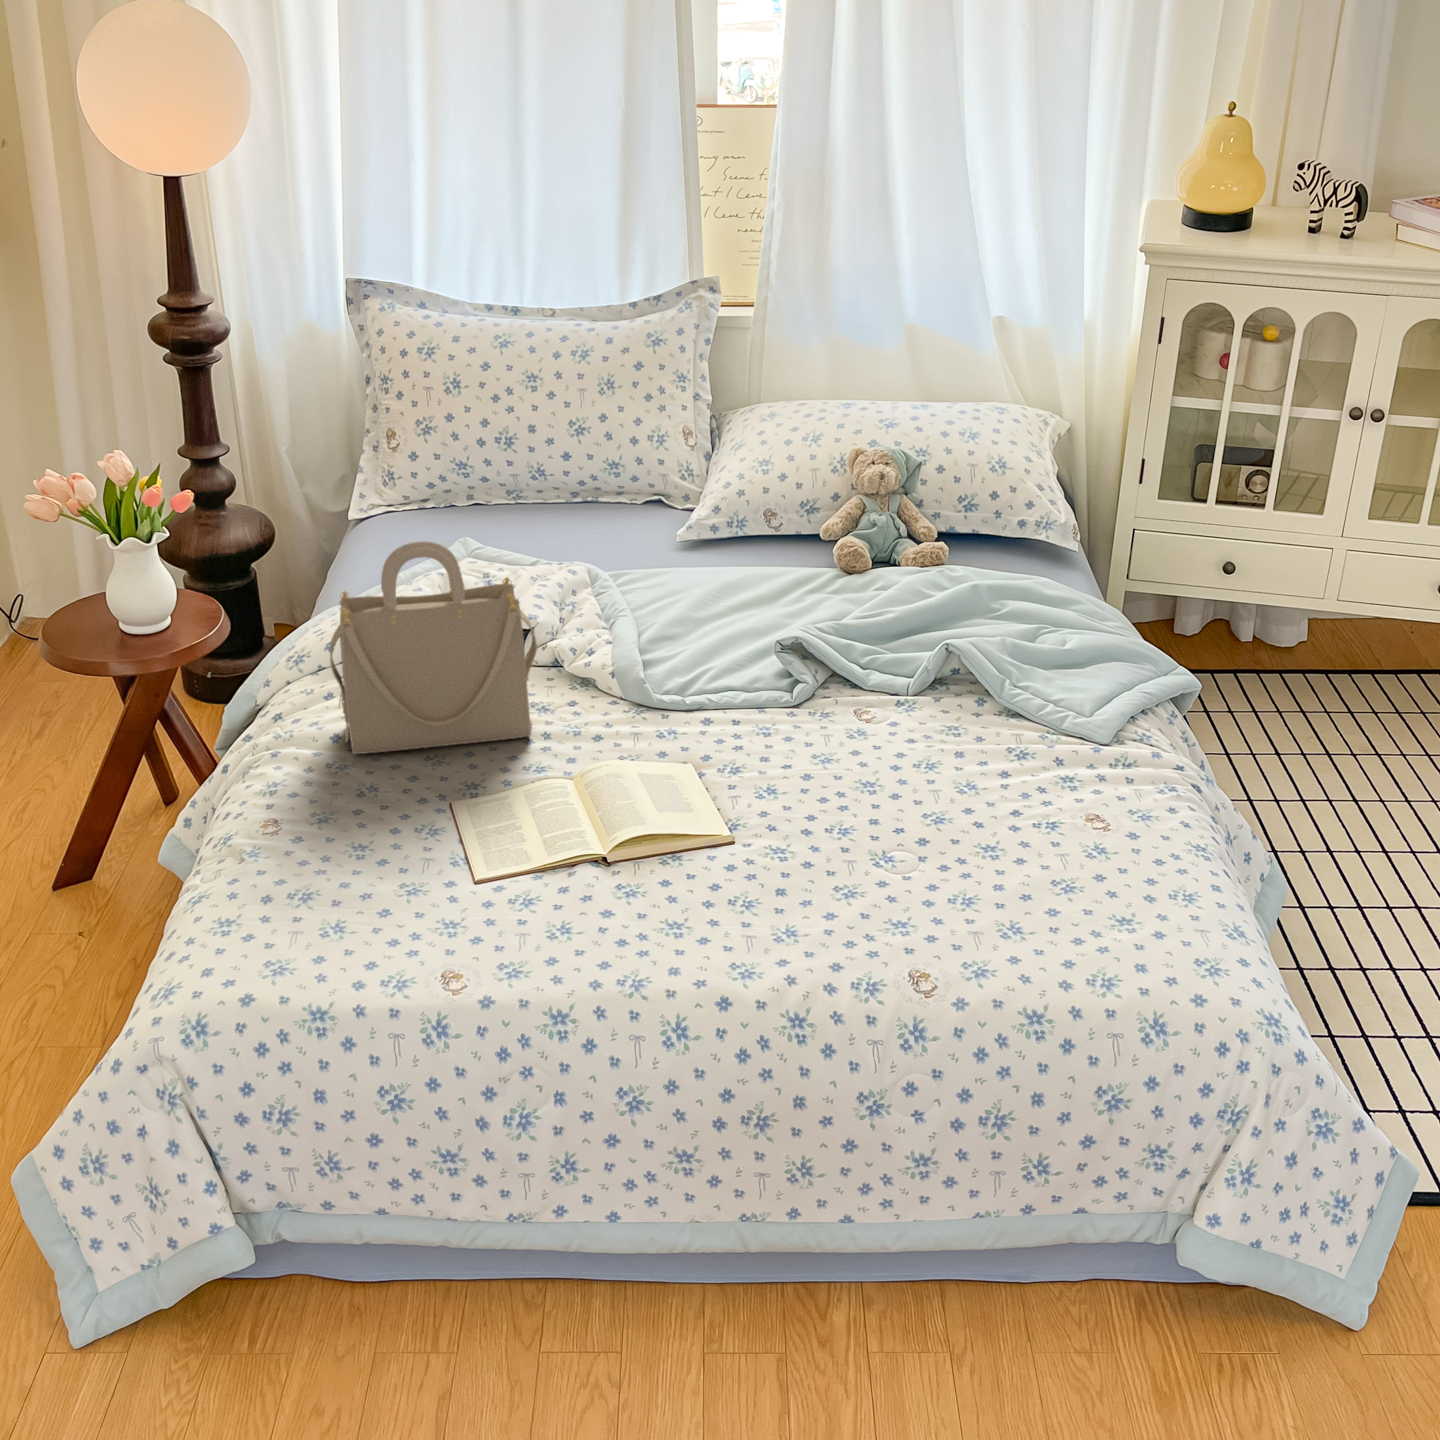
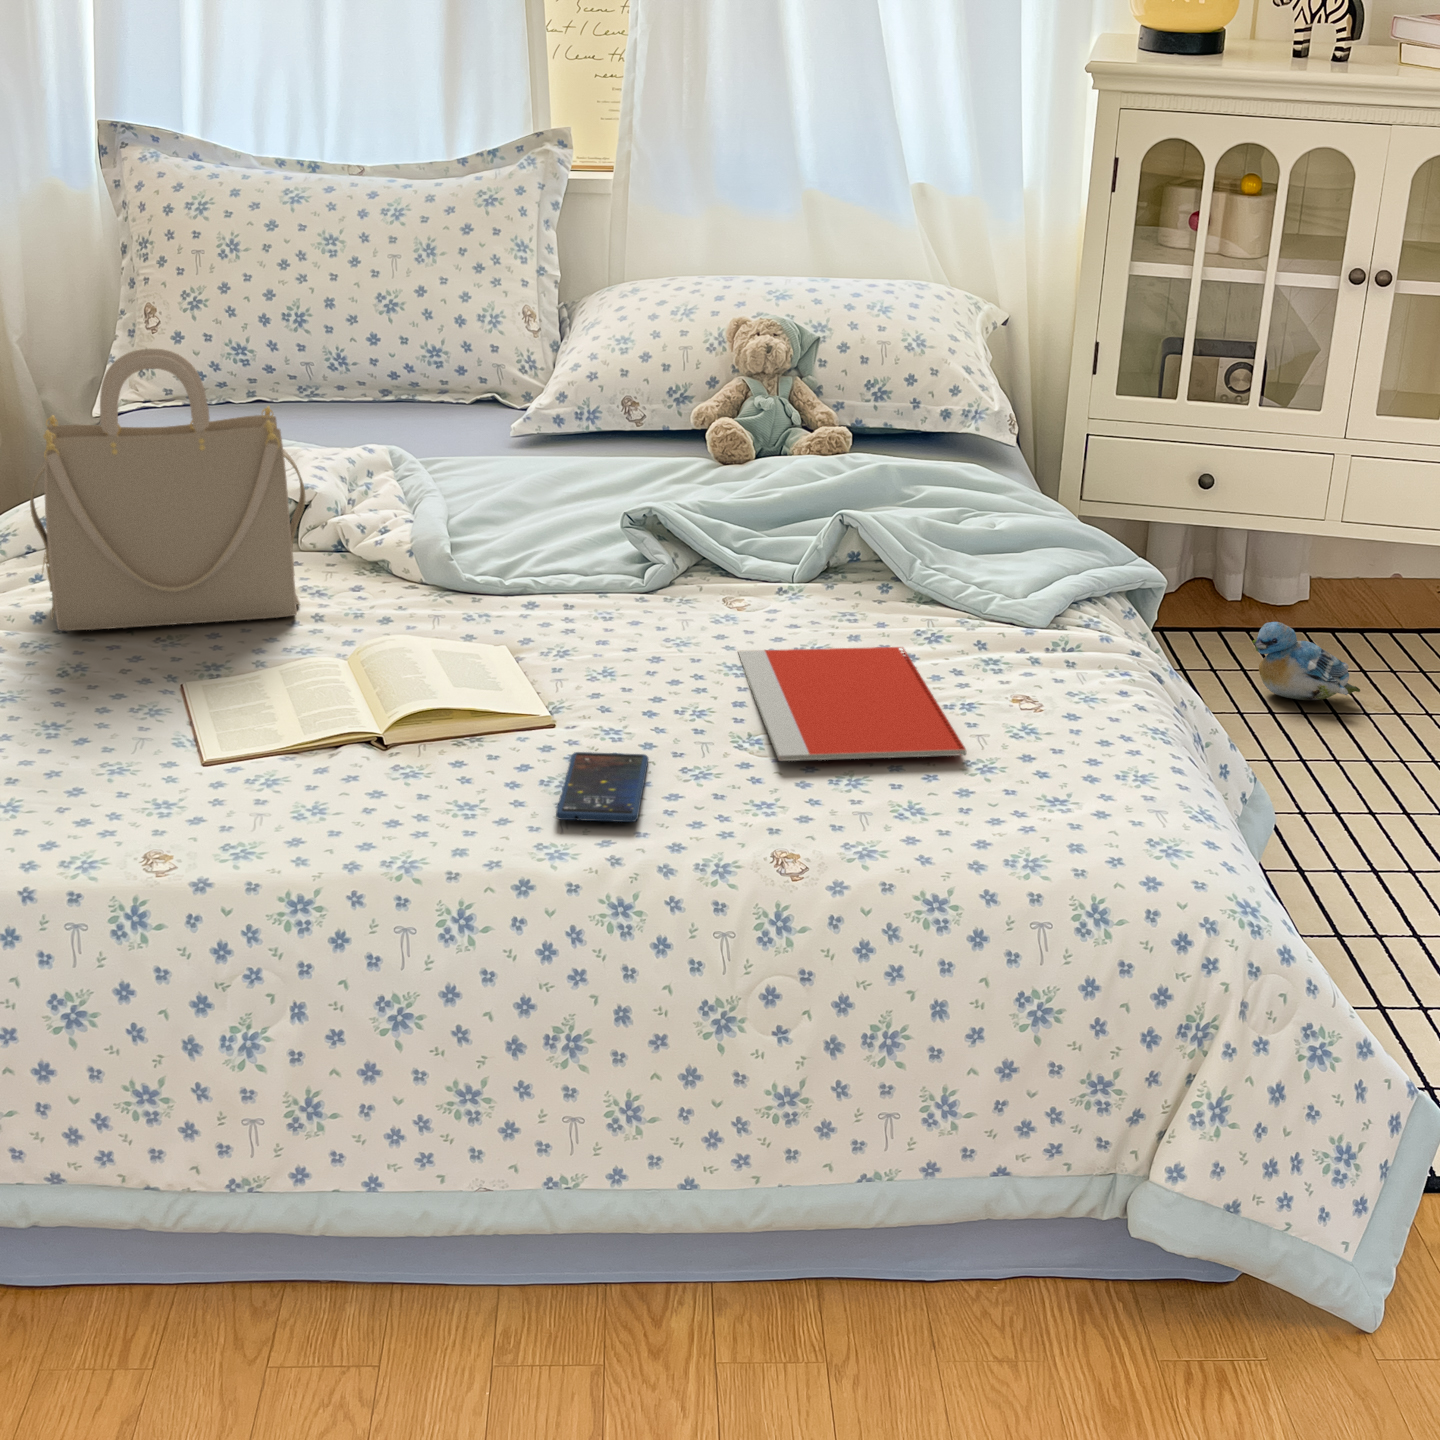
plush toy: none [1258,675,1344,736] -> present [1252,622,1360,700]
notebook: none [871,765,1054,886] -> present [738,647,966,761]
smartphone: none [745,876,810,947] -> present [556,752,648,822]

